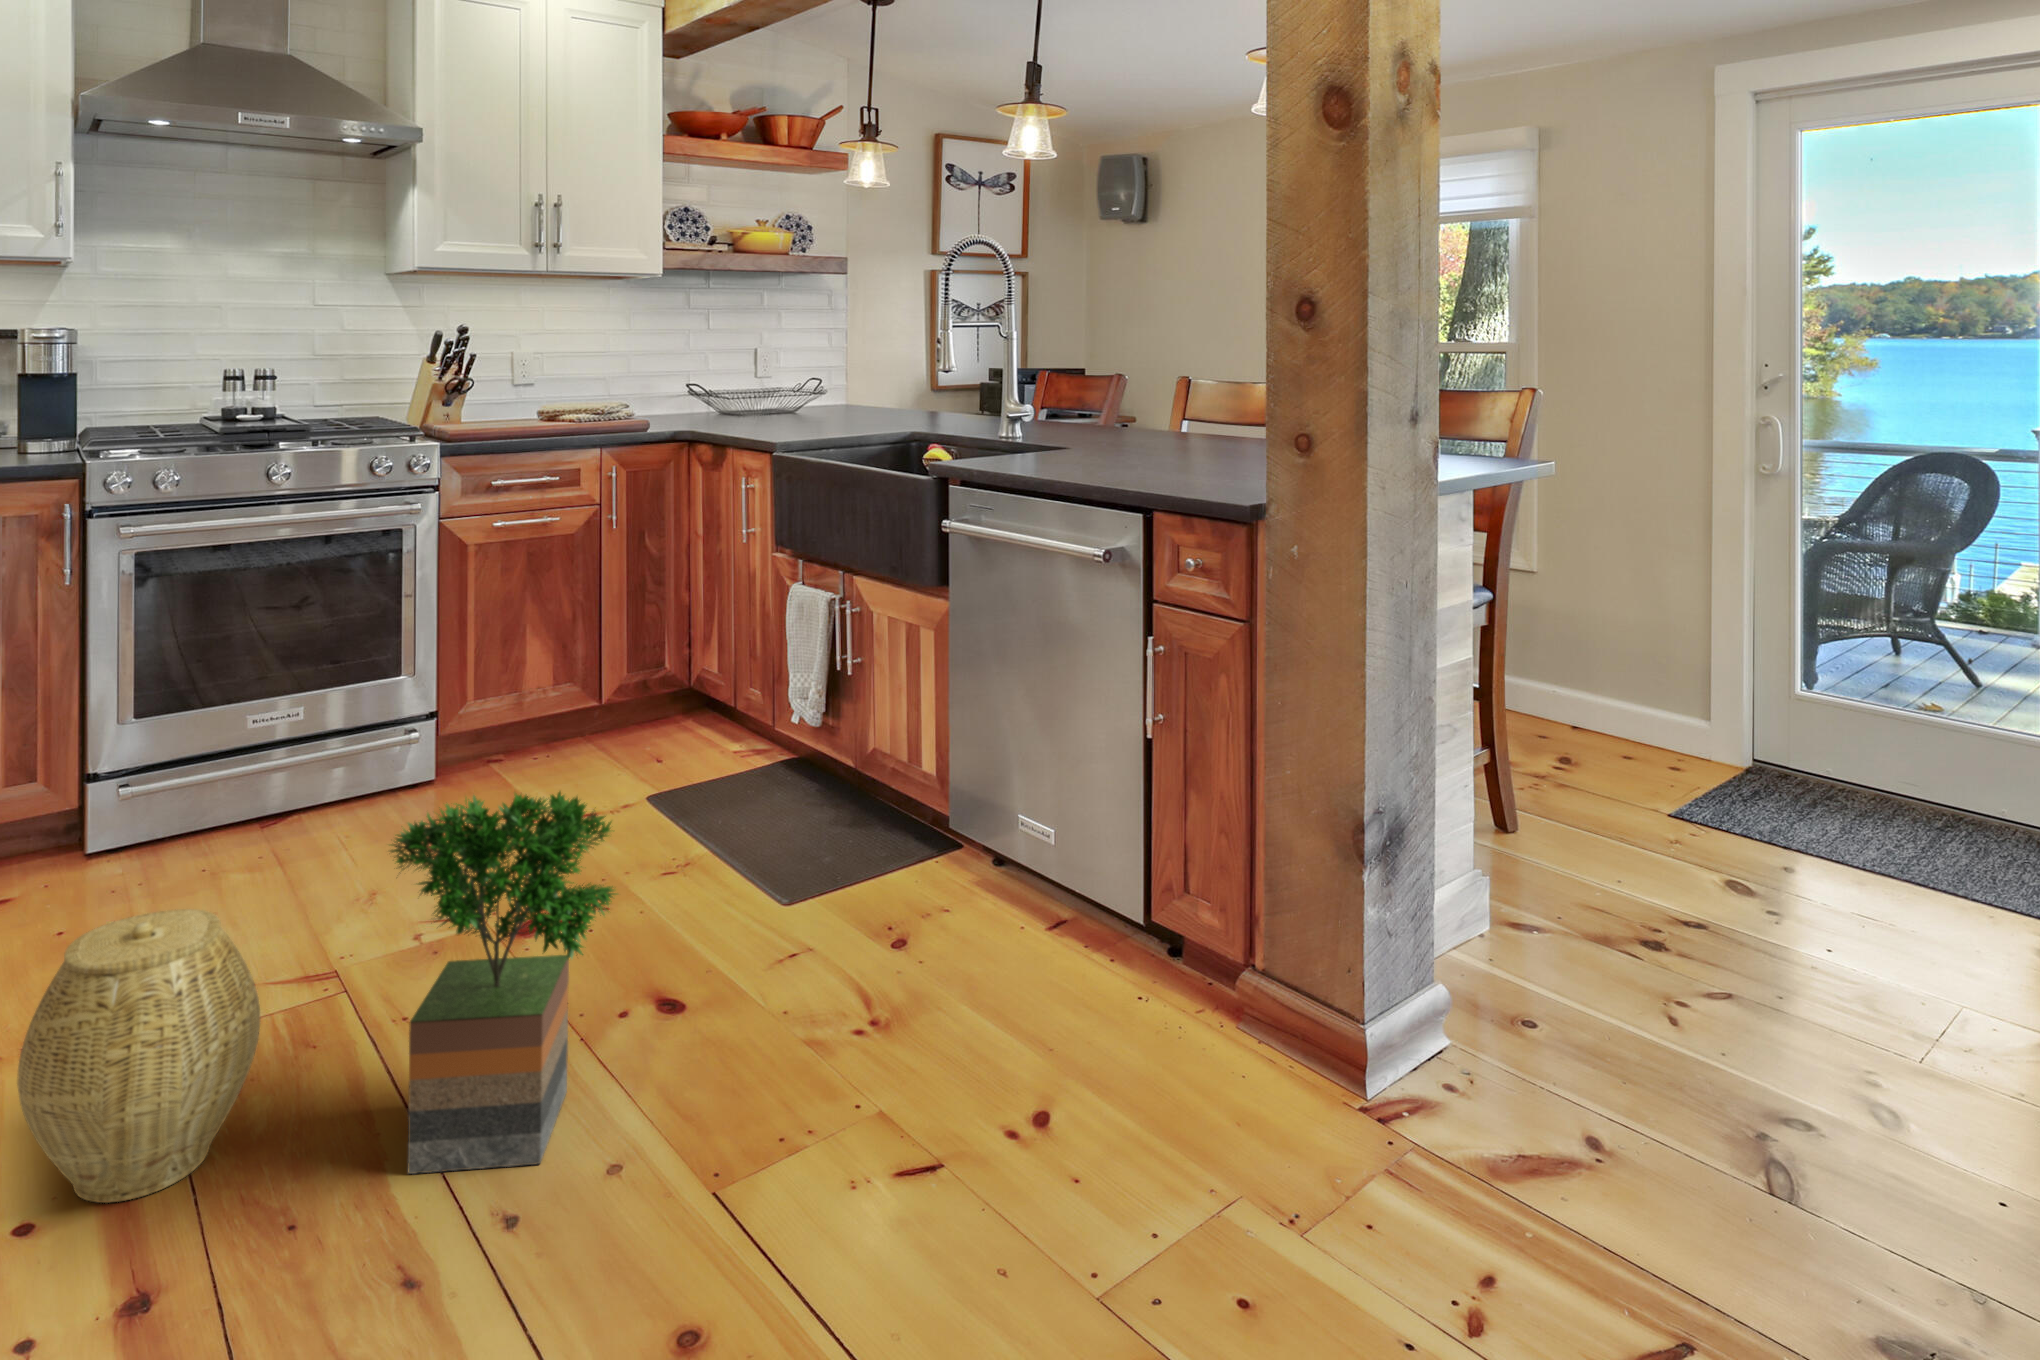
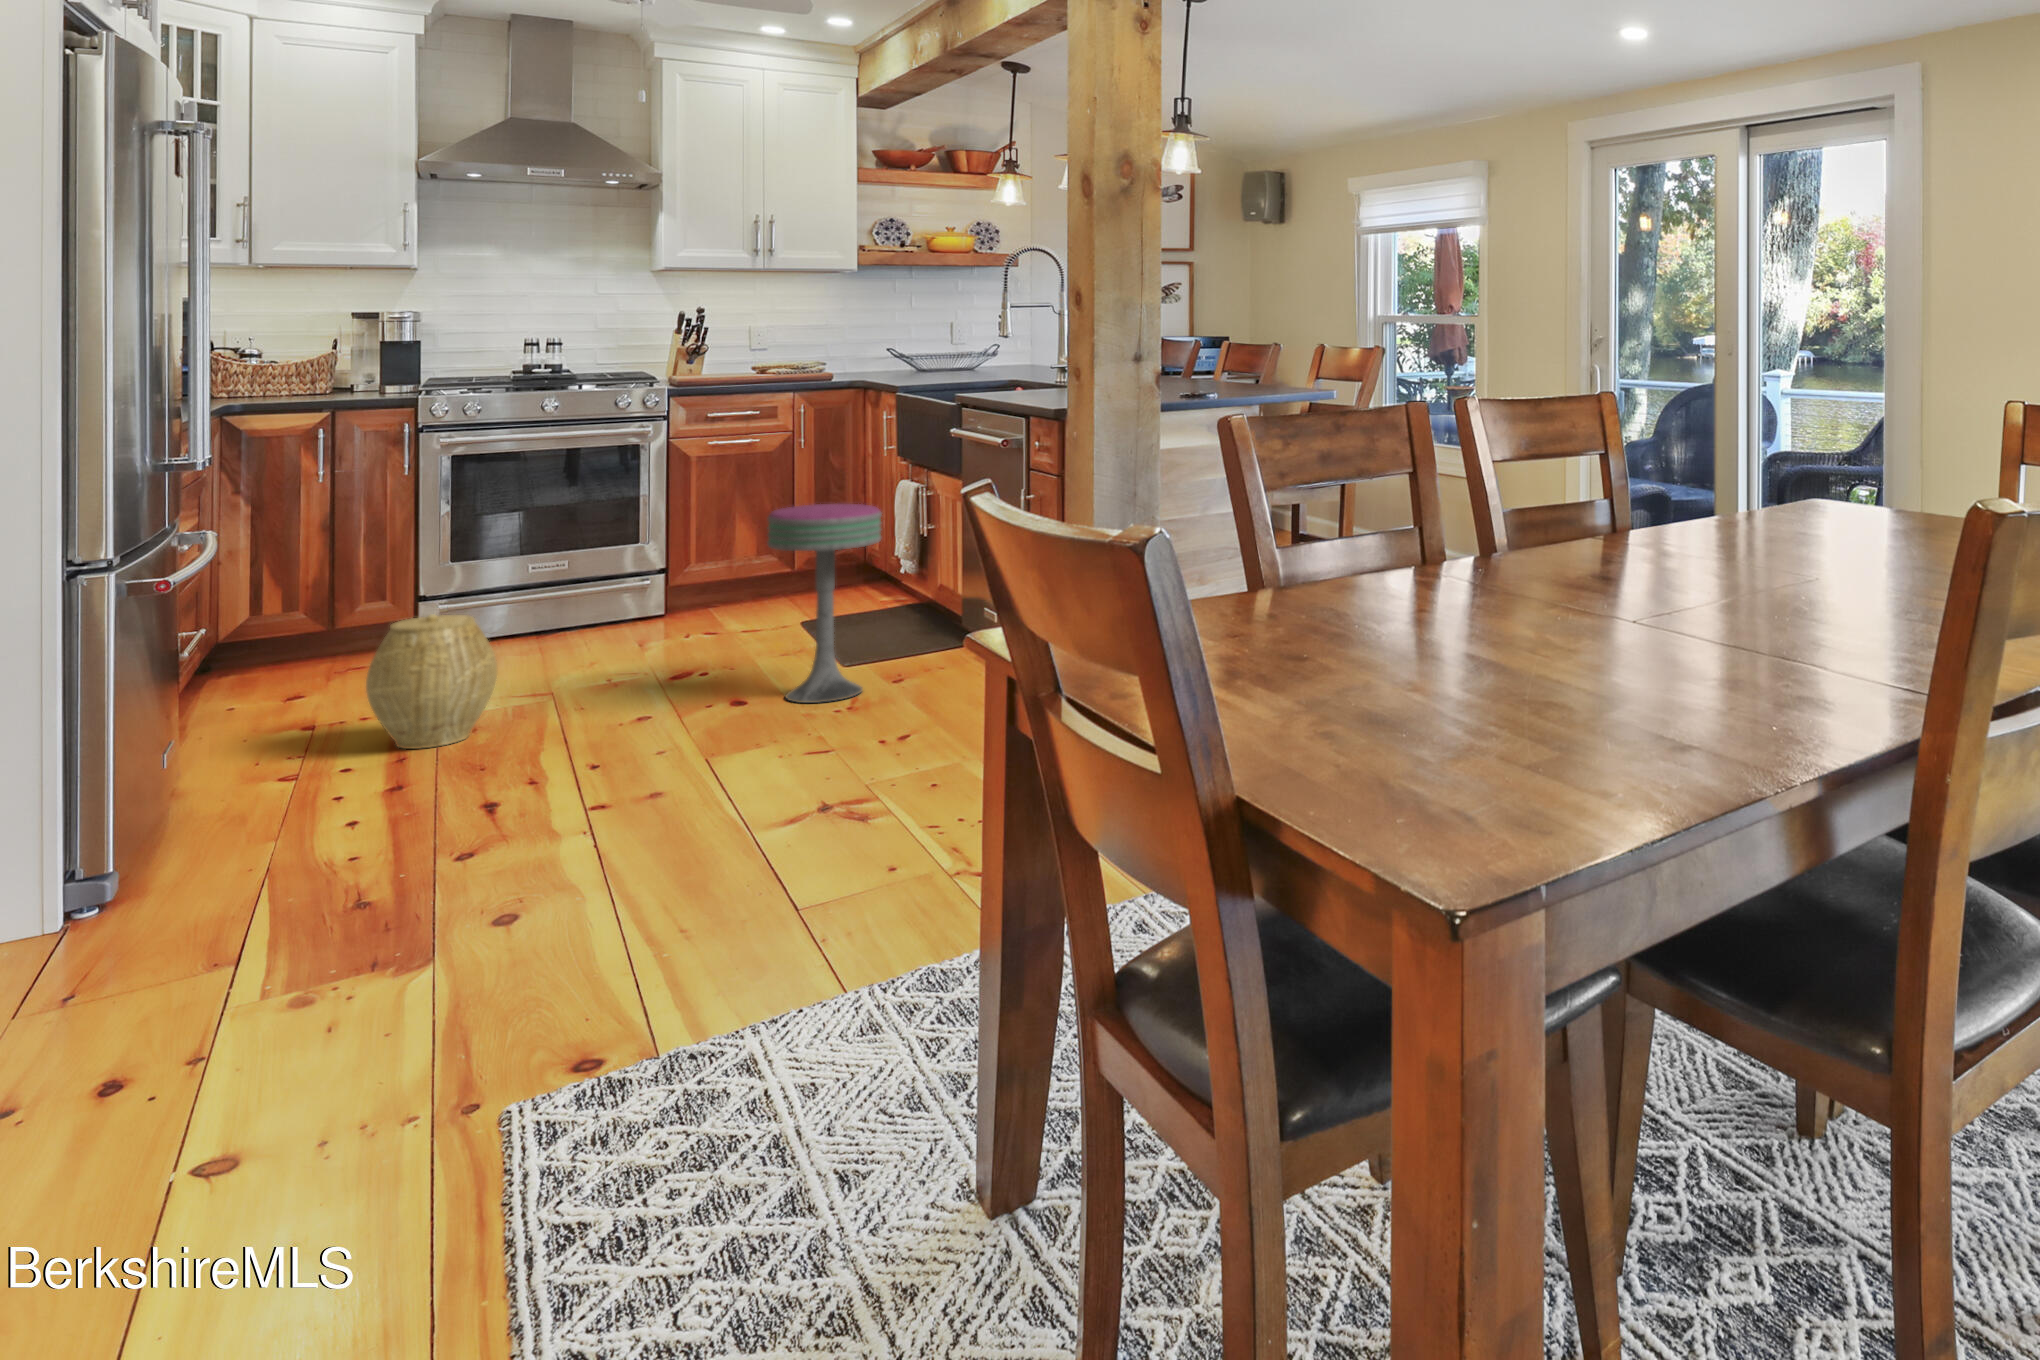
bar stool: none [699,656,877,1021] -> present [767,504,881,703]
potted tree: present [390,792,617,1174] -> none [563,556,698,743]

